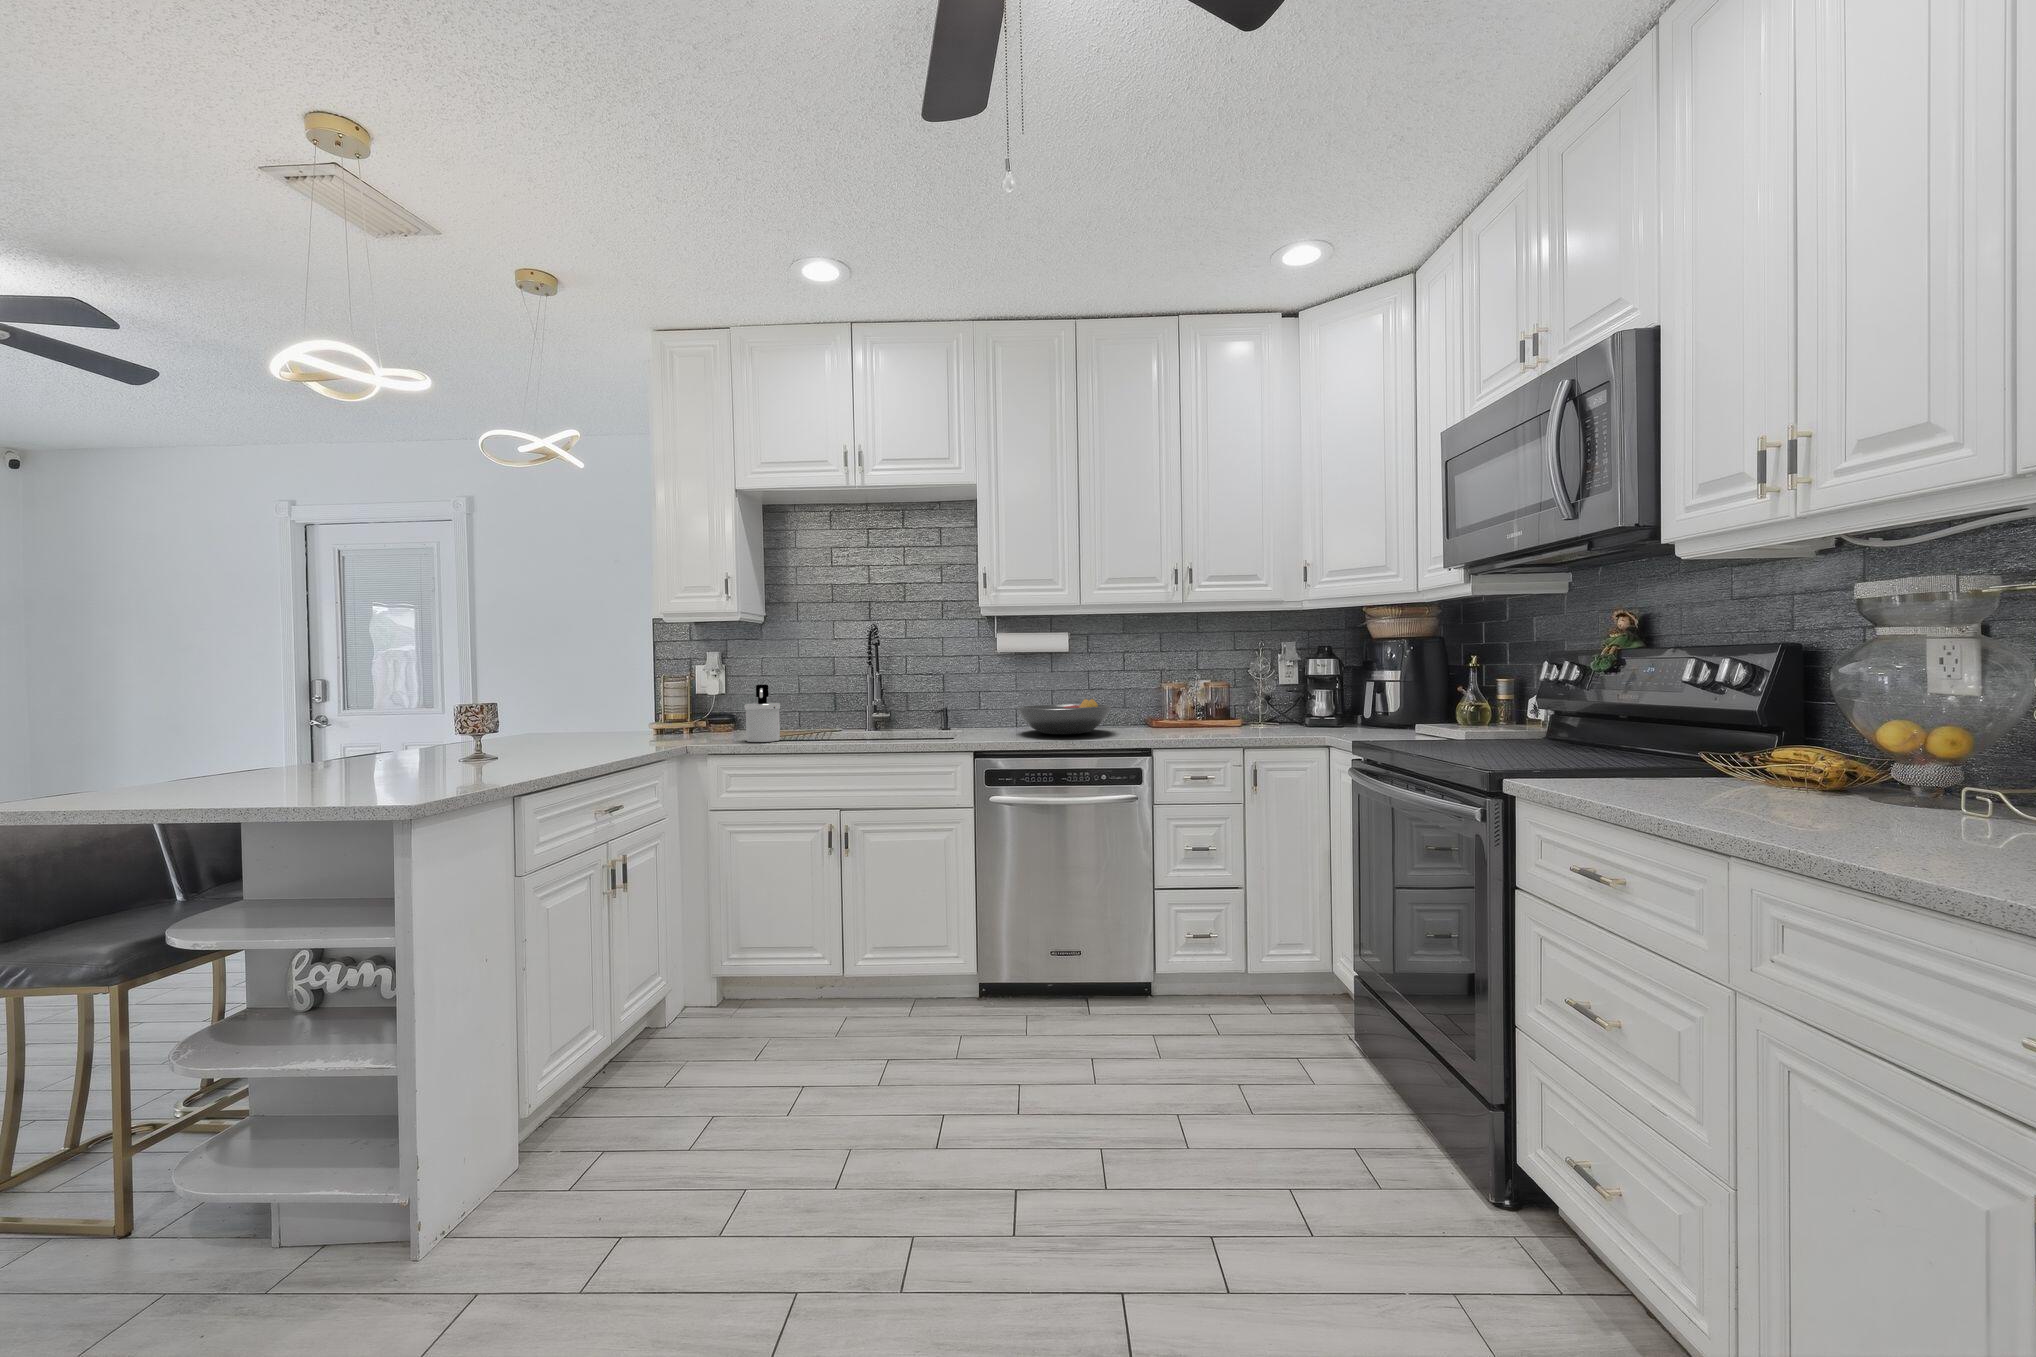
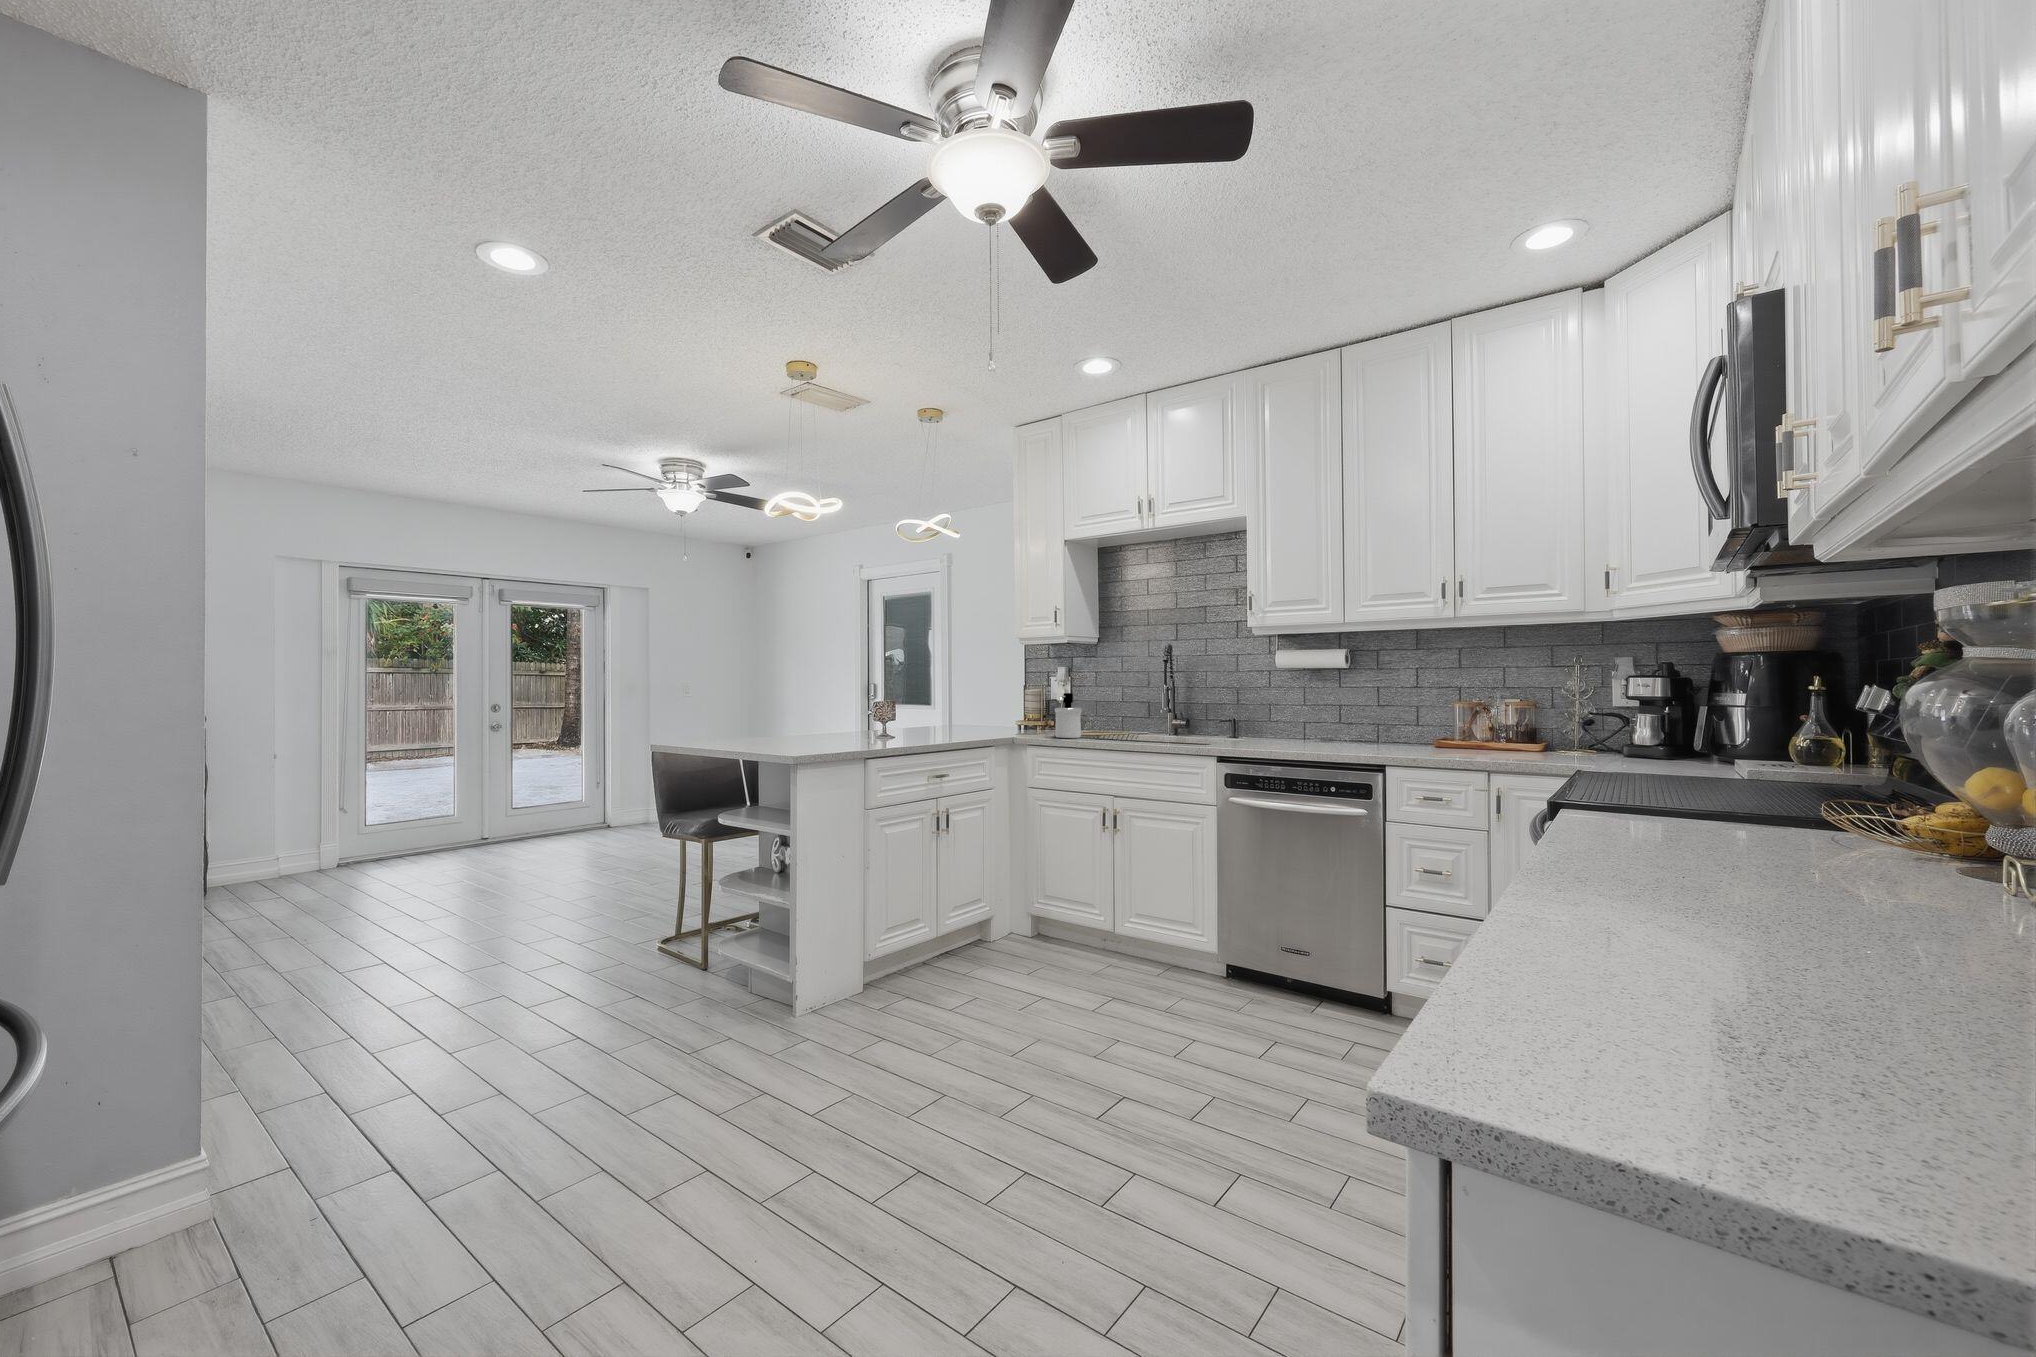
fruit bowl: present [1018,698,1111,734] -> none [1274,713,1369,746]

